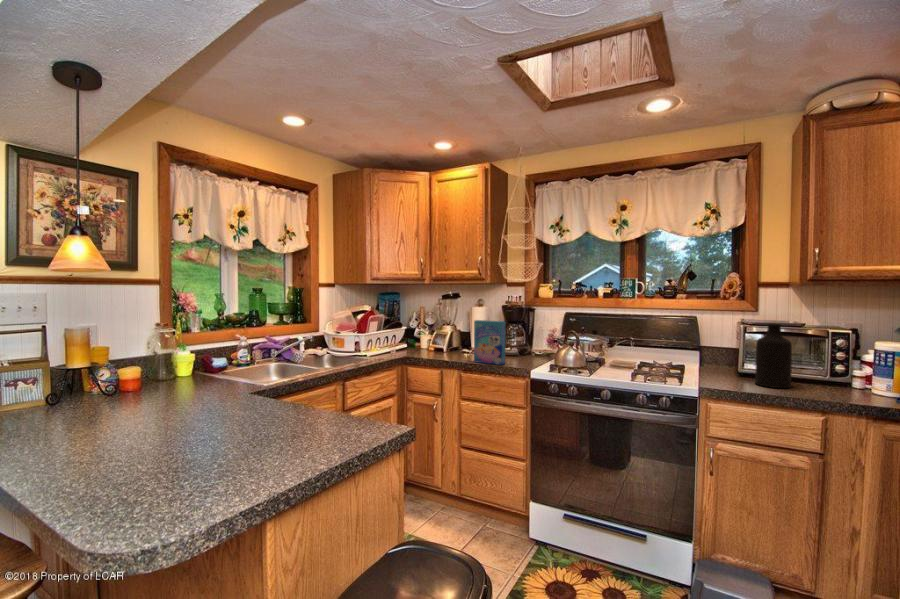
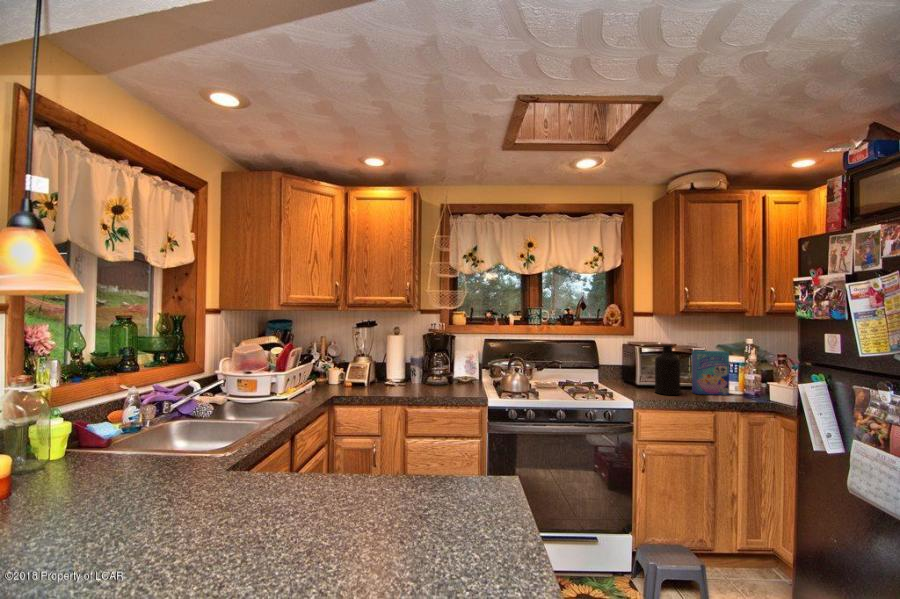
cereal box: present [474,320,505,365] -> present [692,351,729,395]

